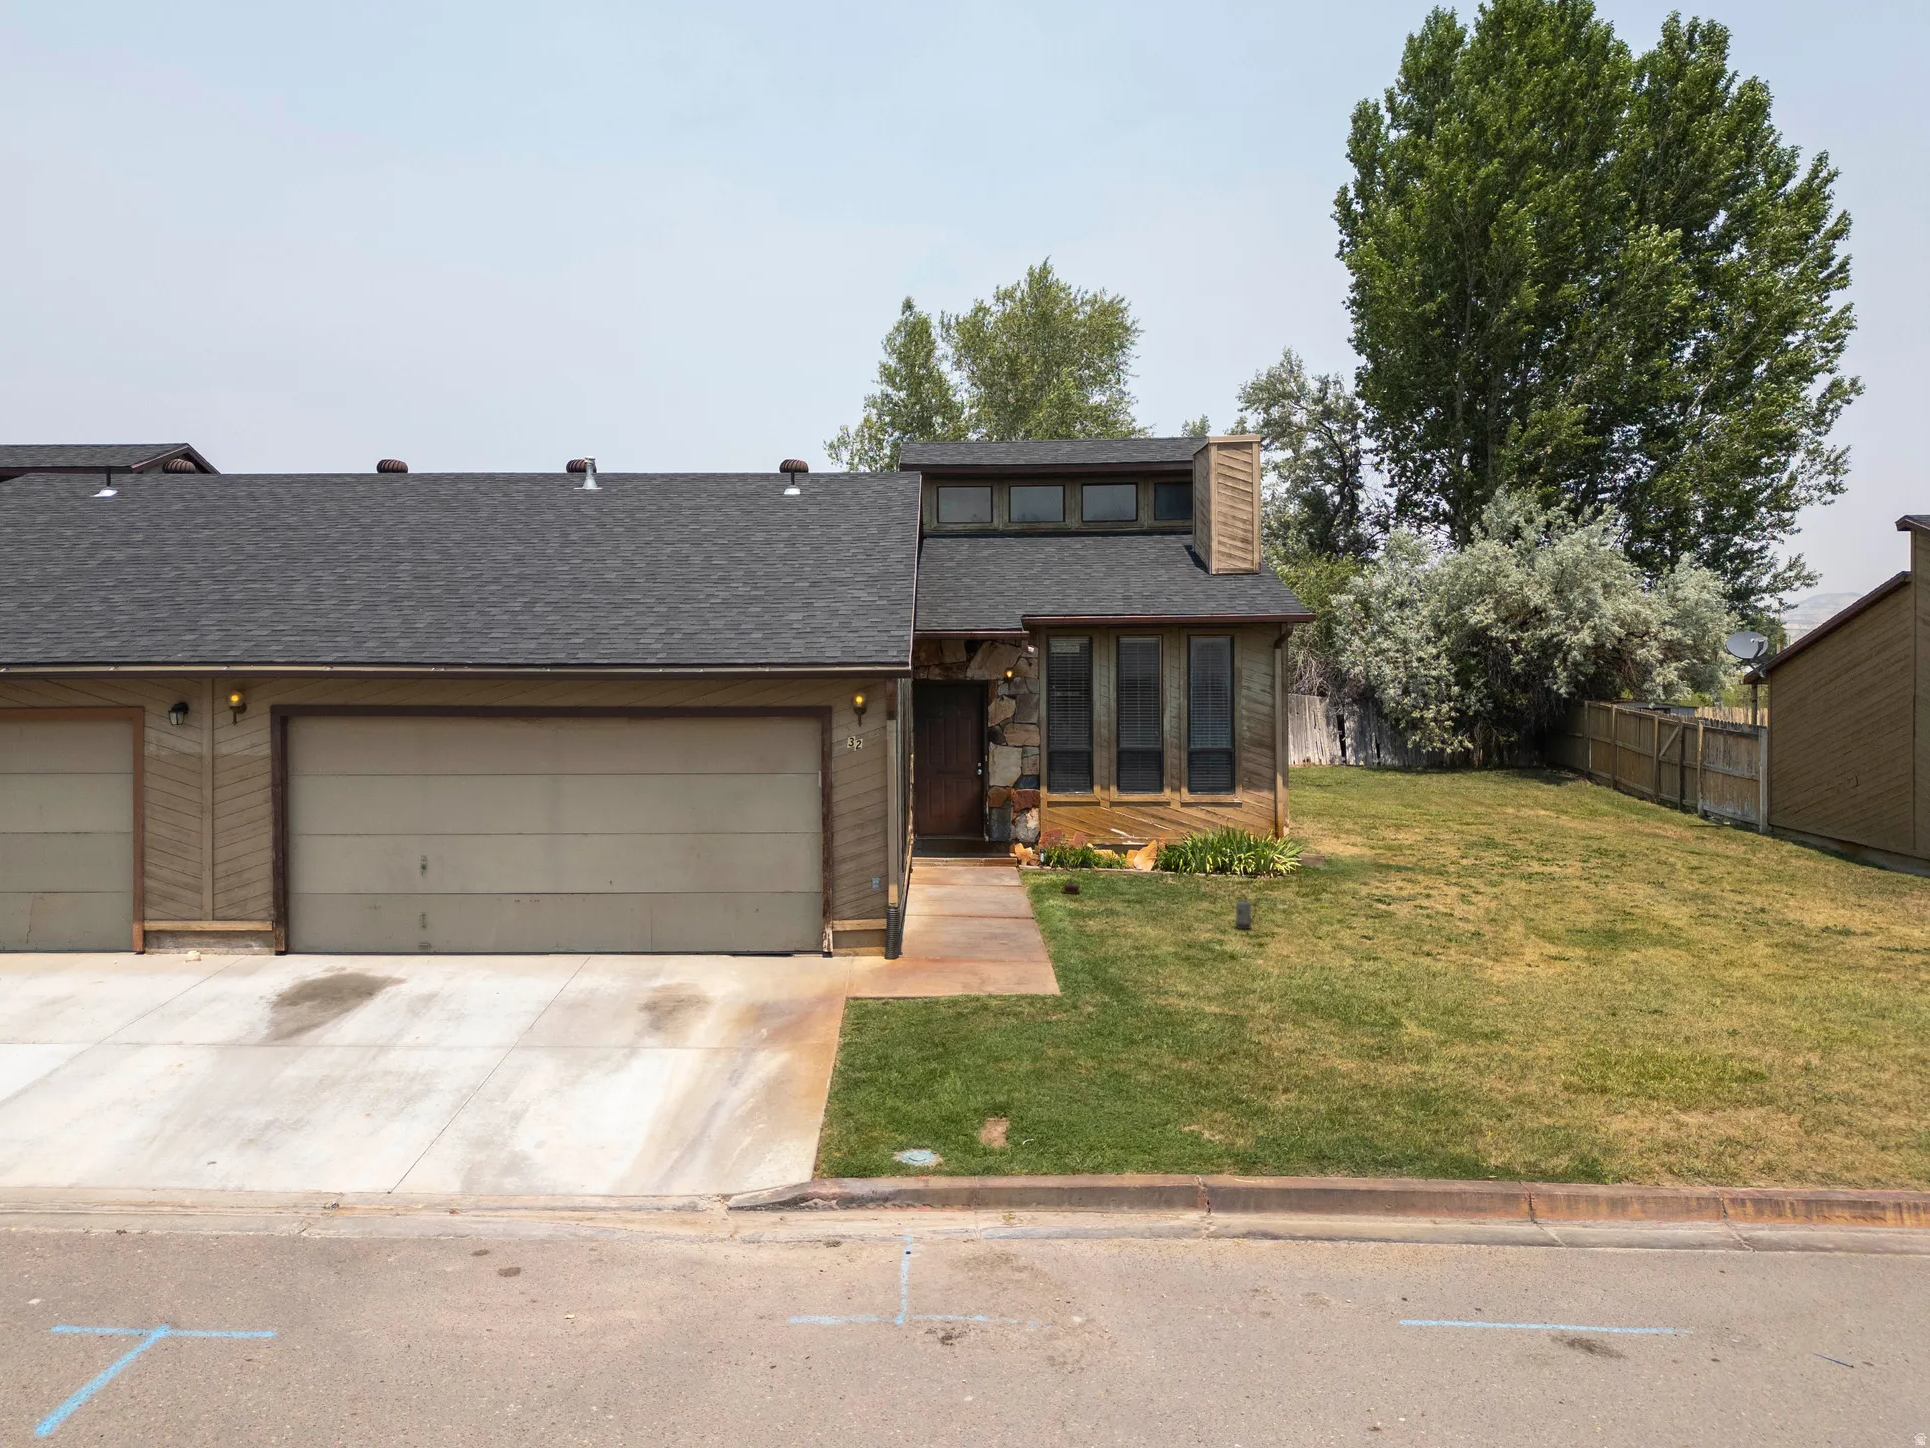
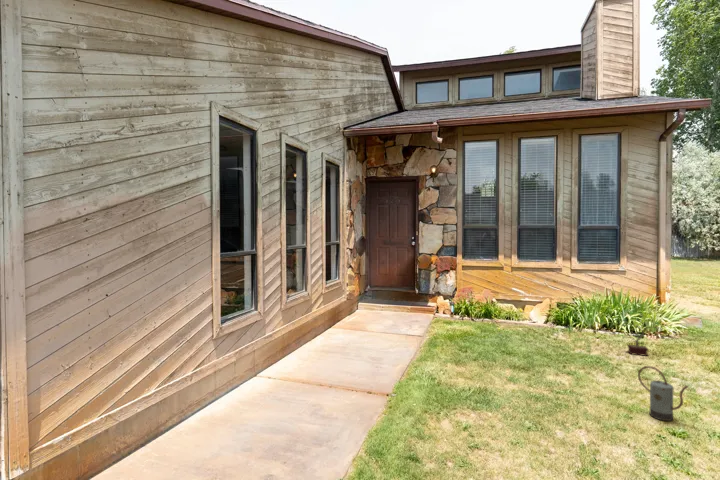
potted plant: present [1059,852,1088,894] -> present [623,314,659,356]

